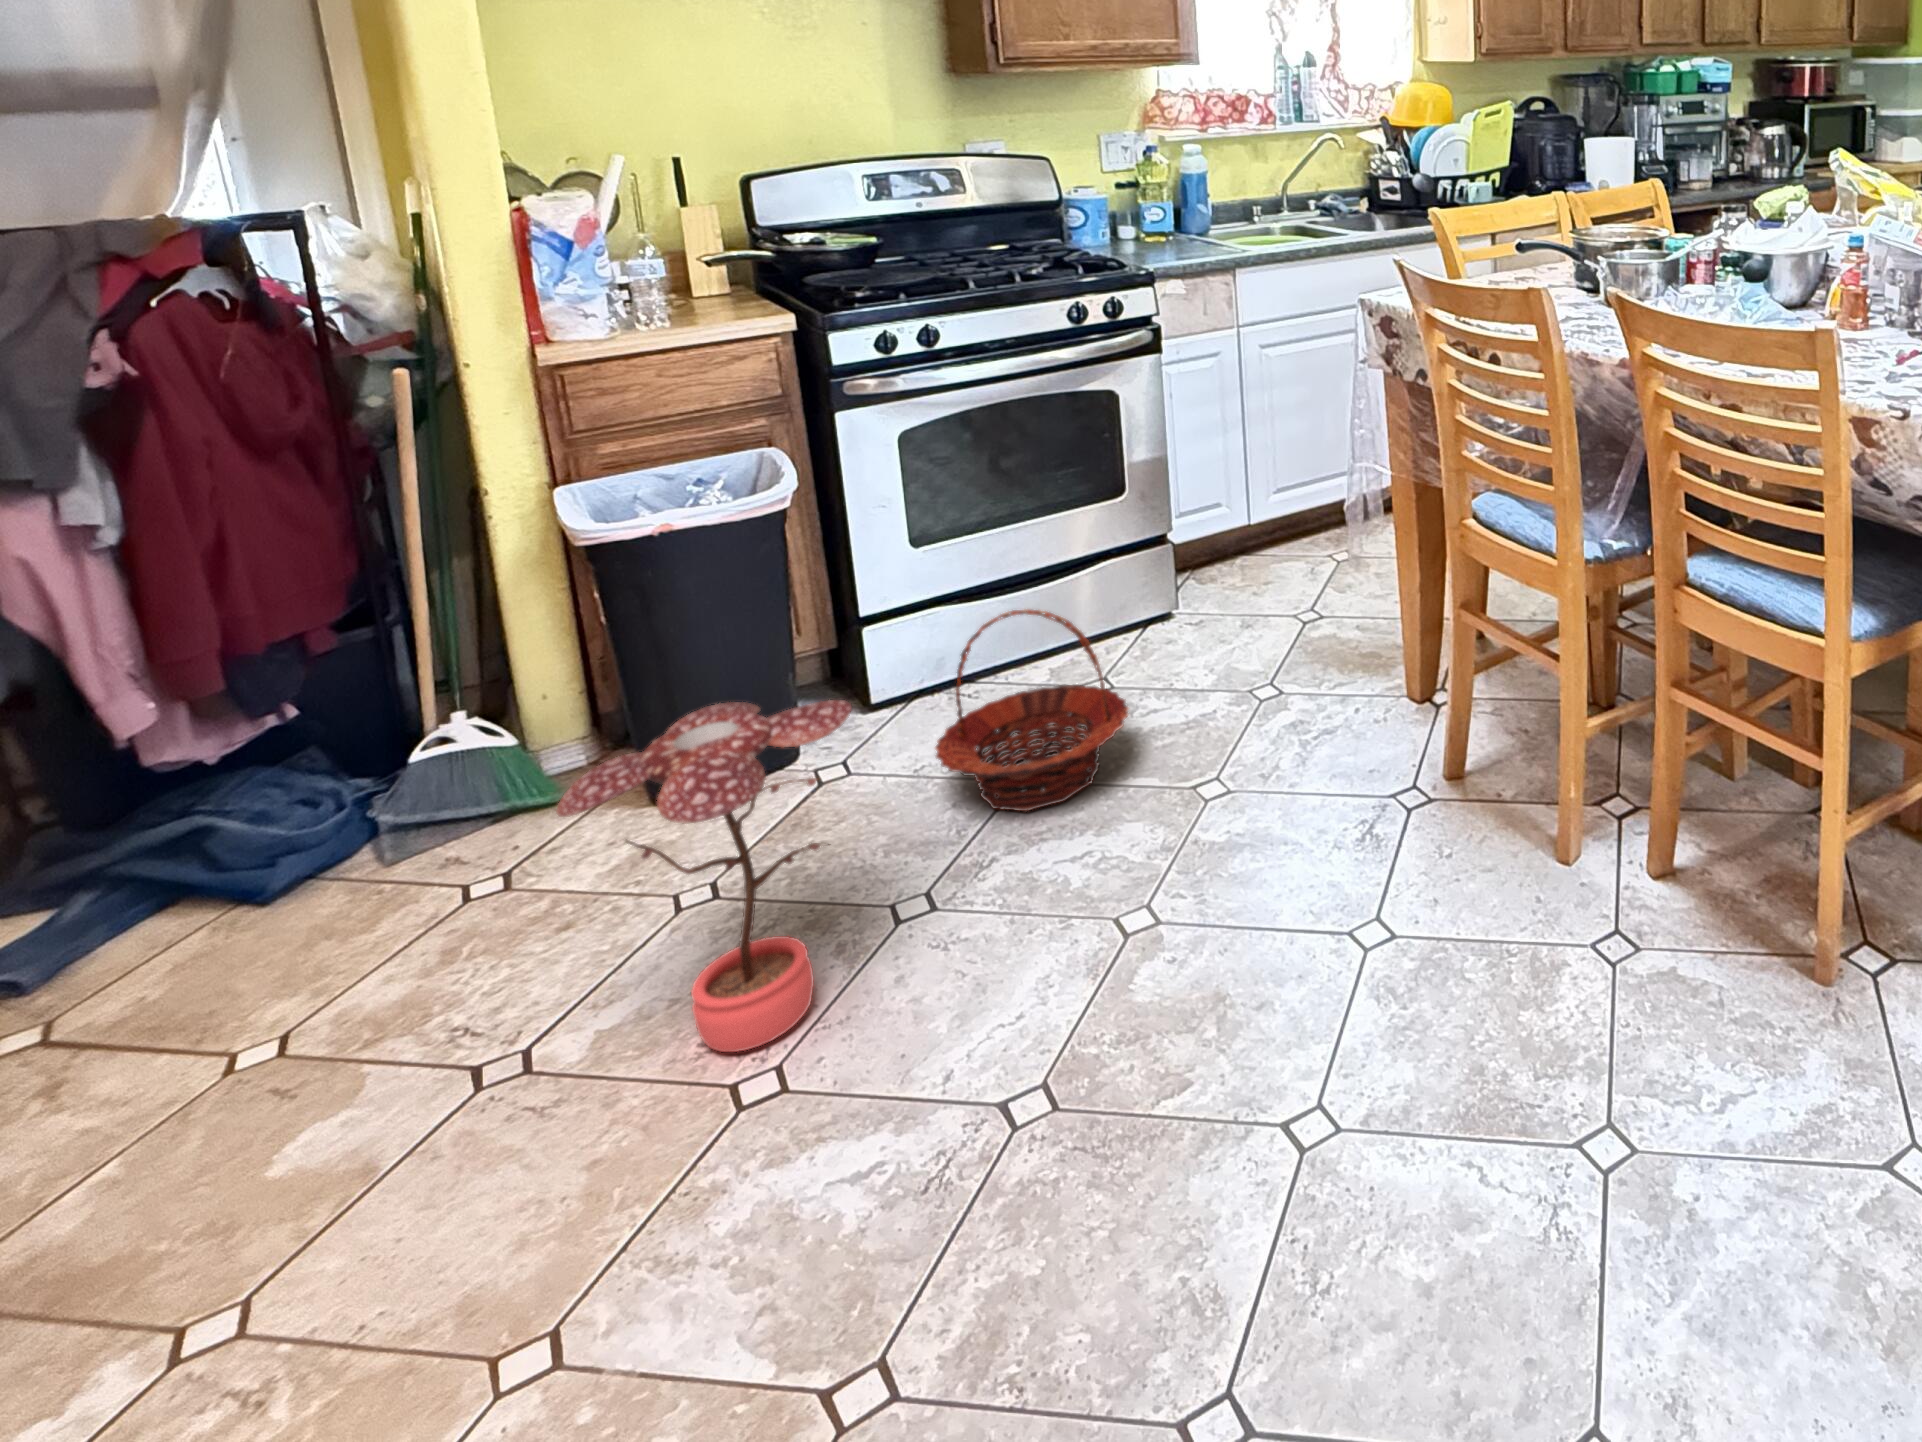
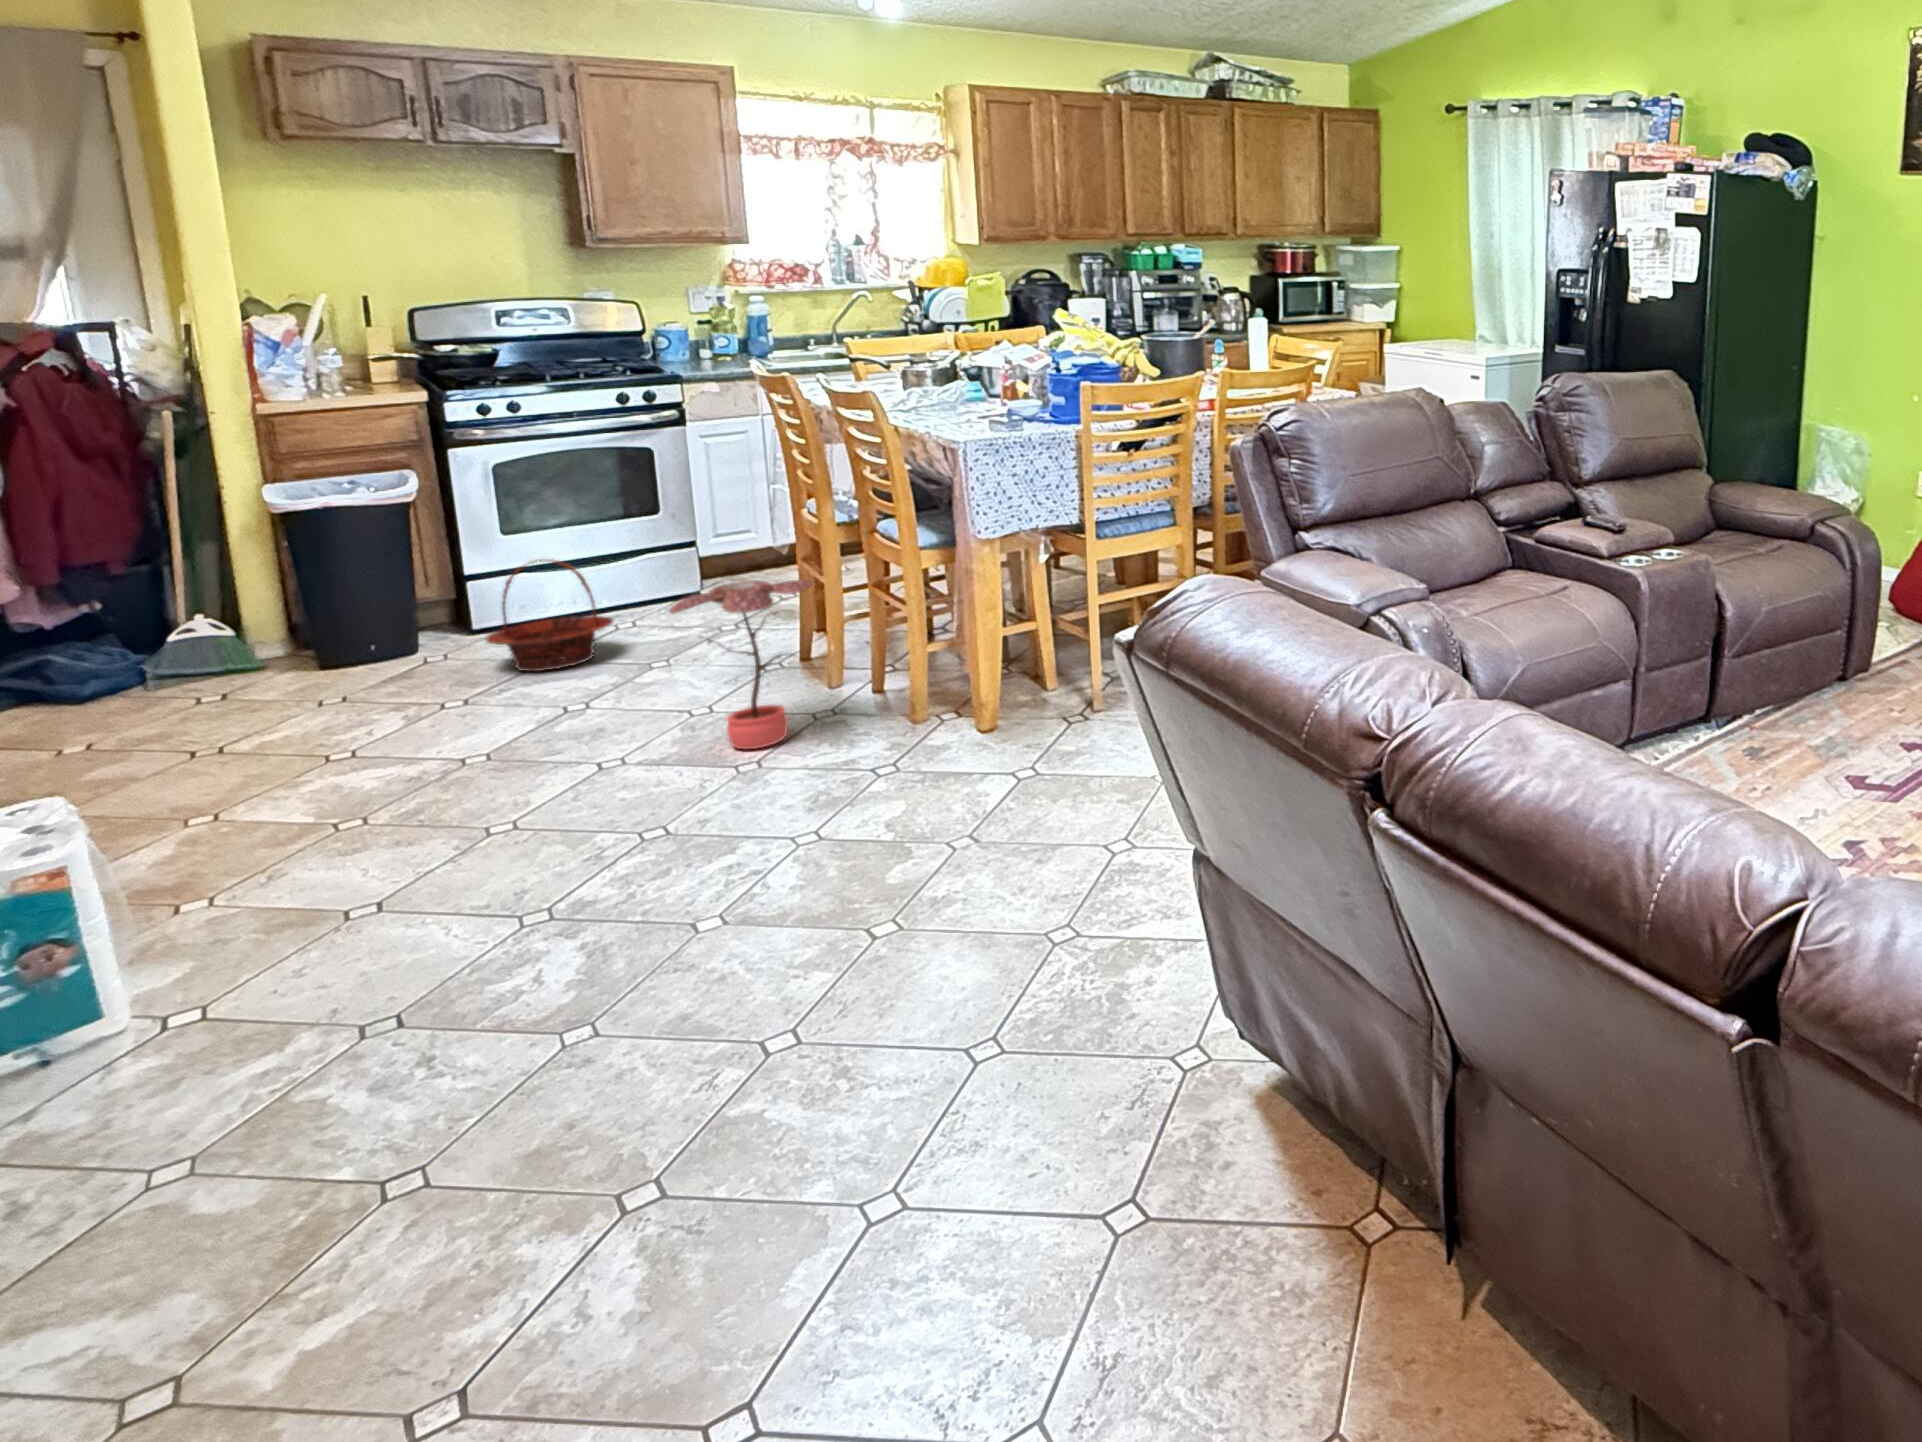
potted plant: present [557,700,852,1052] -> present [669,580,812,749]

